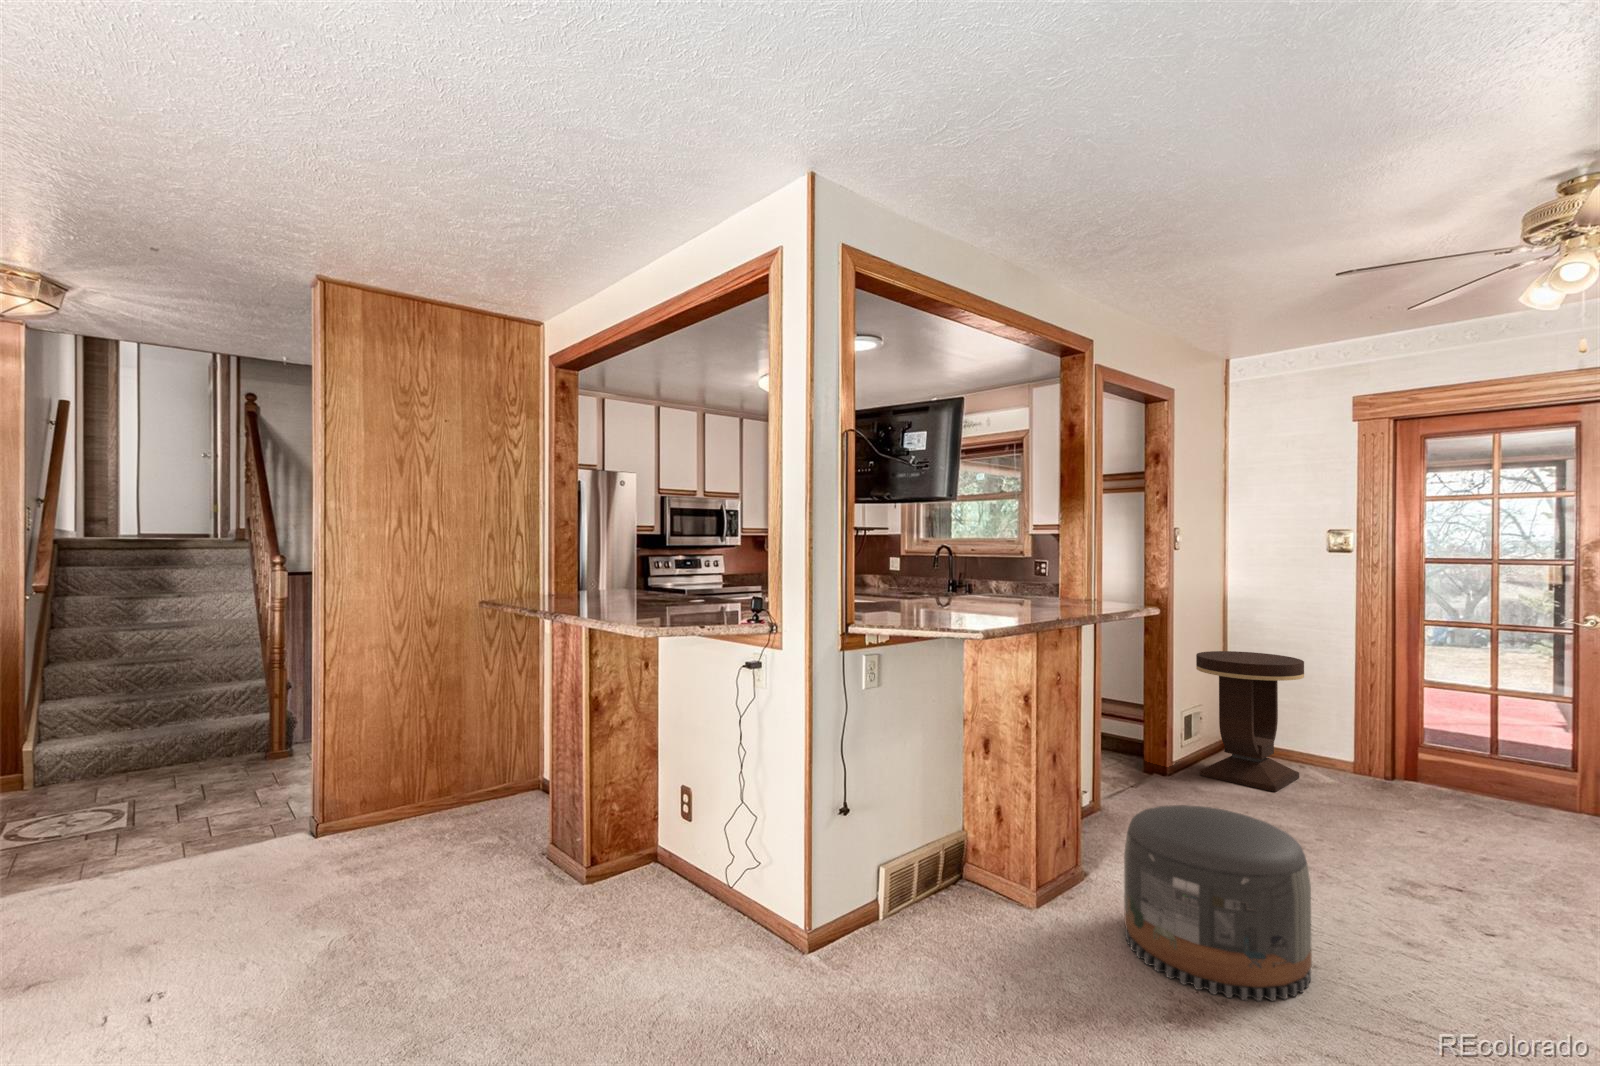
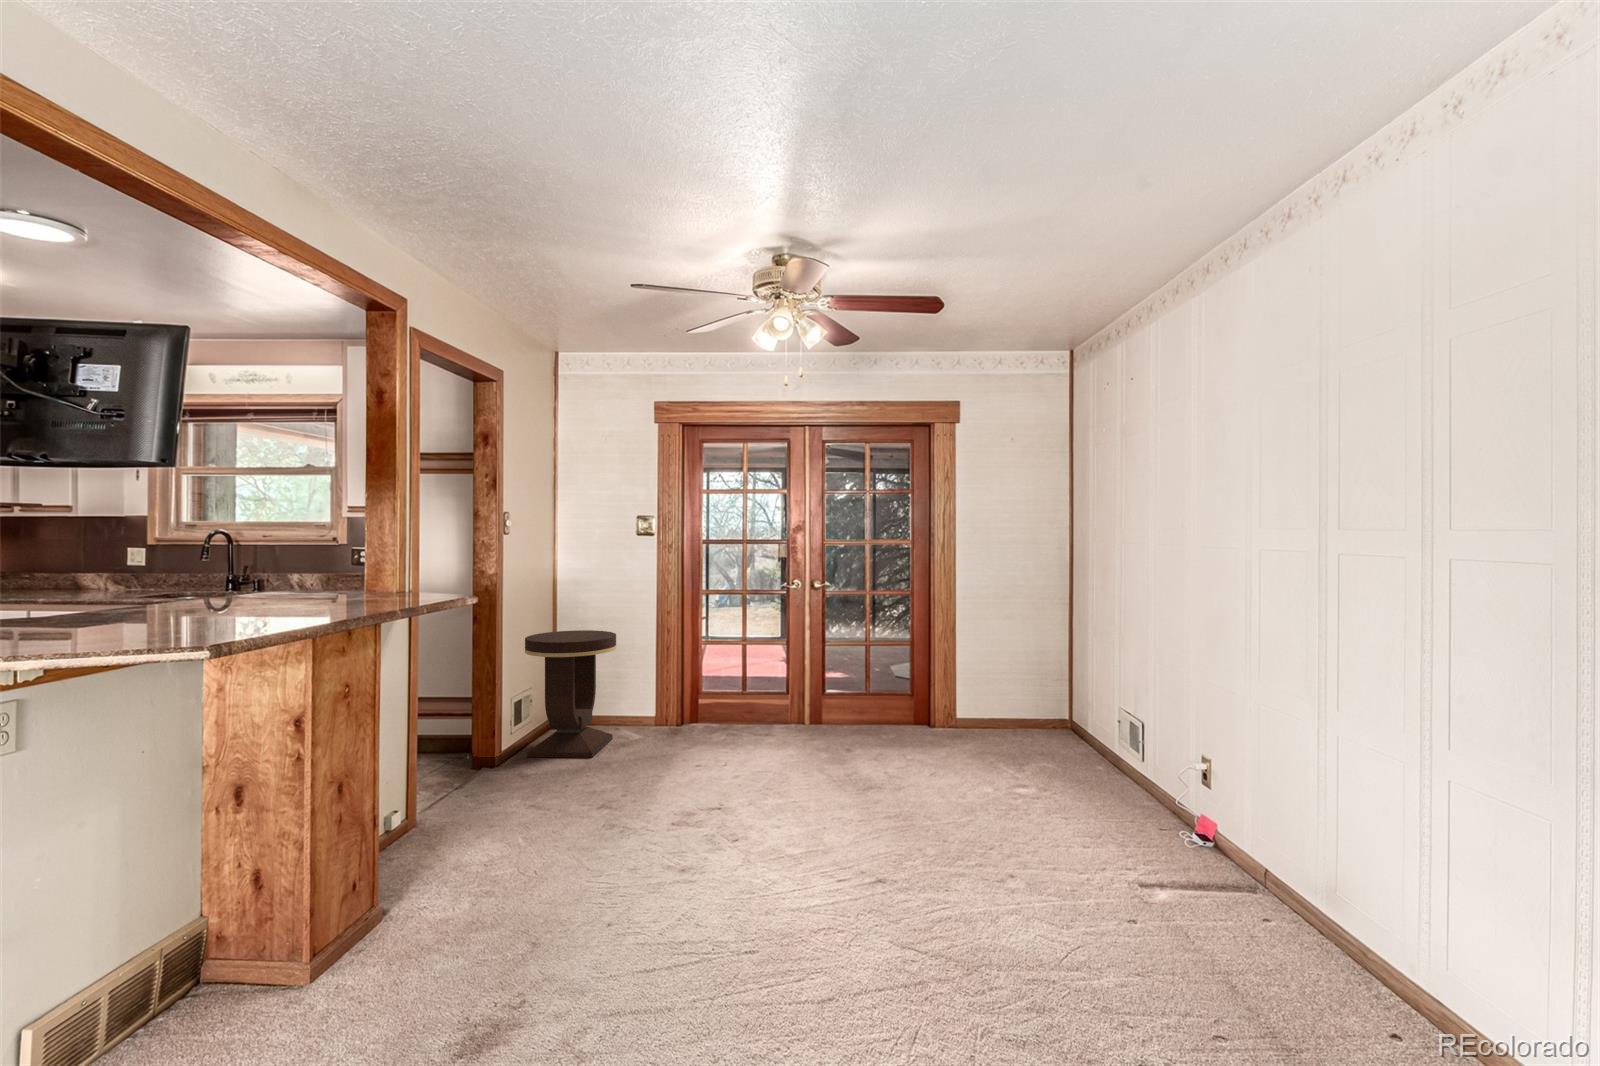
pouf: present [1124,805,1312,1001] -> none [424,799,608,1009]

